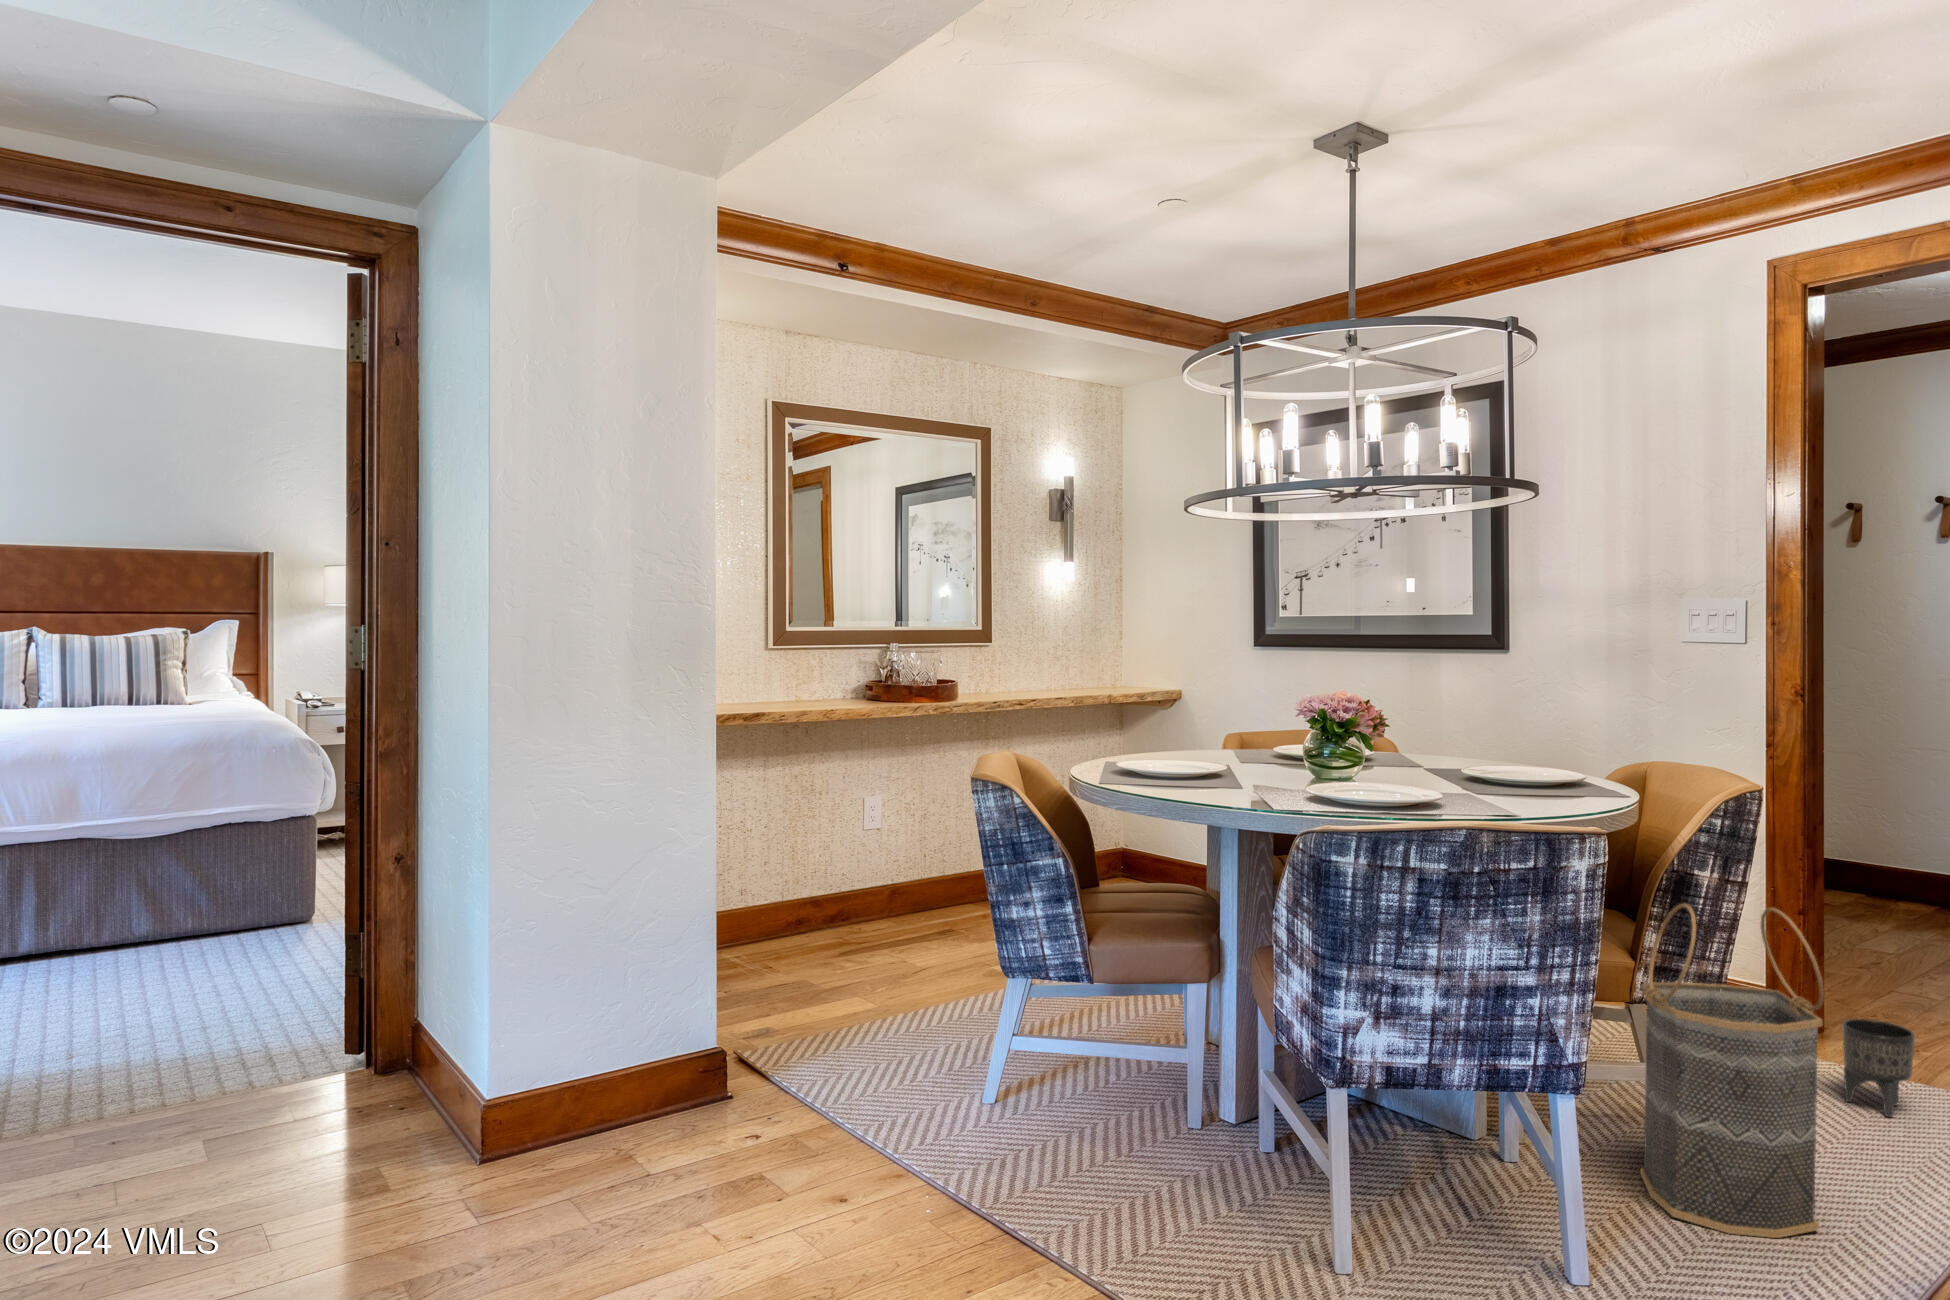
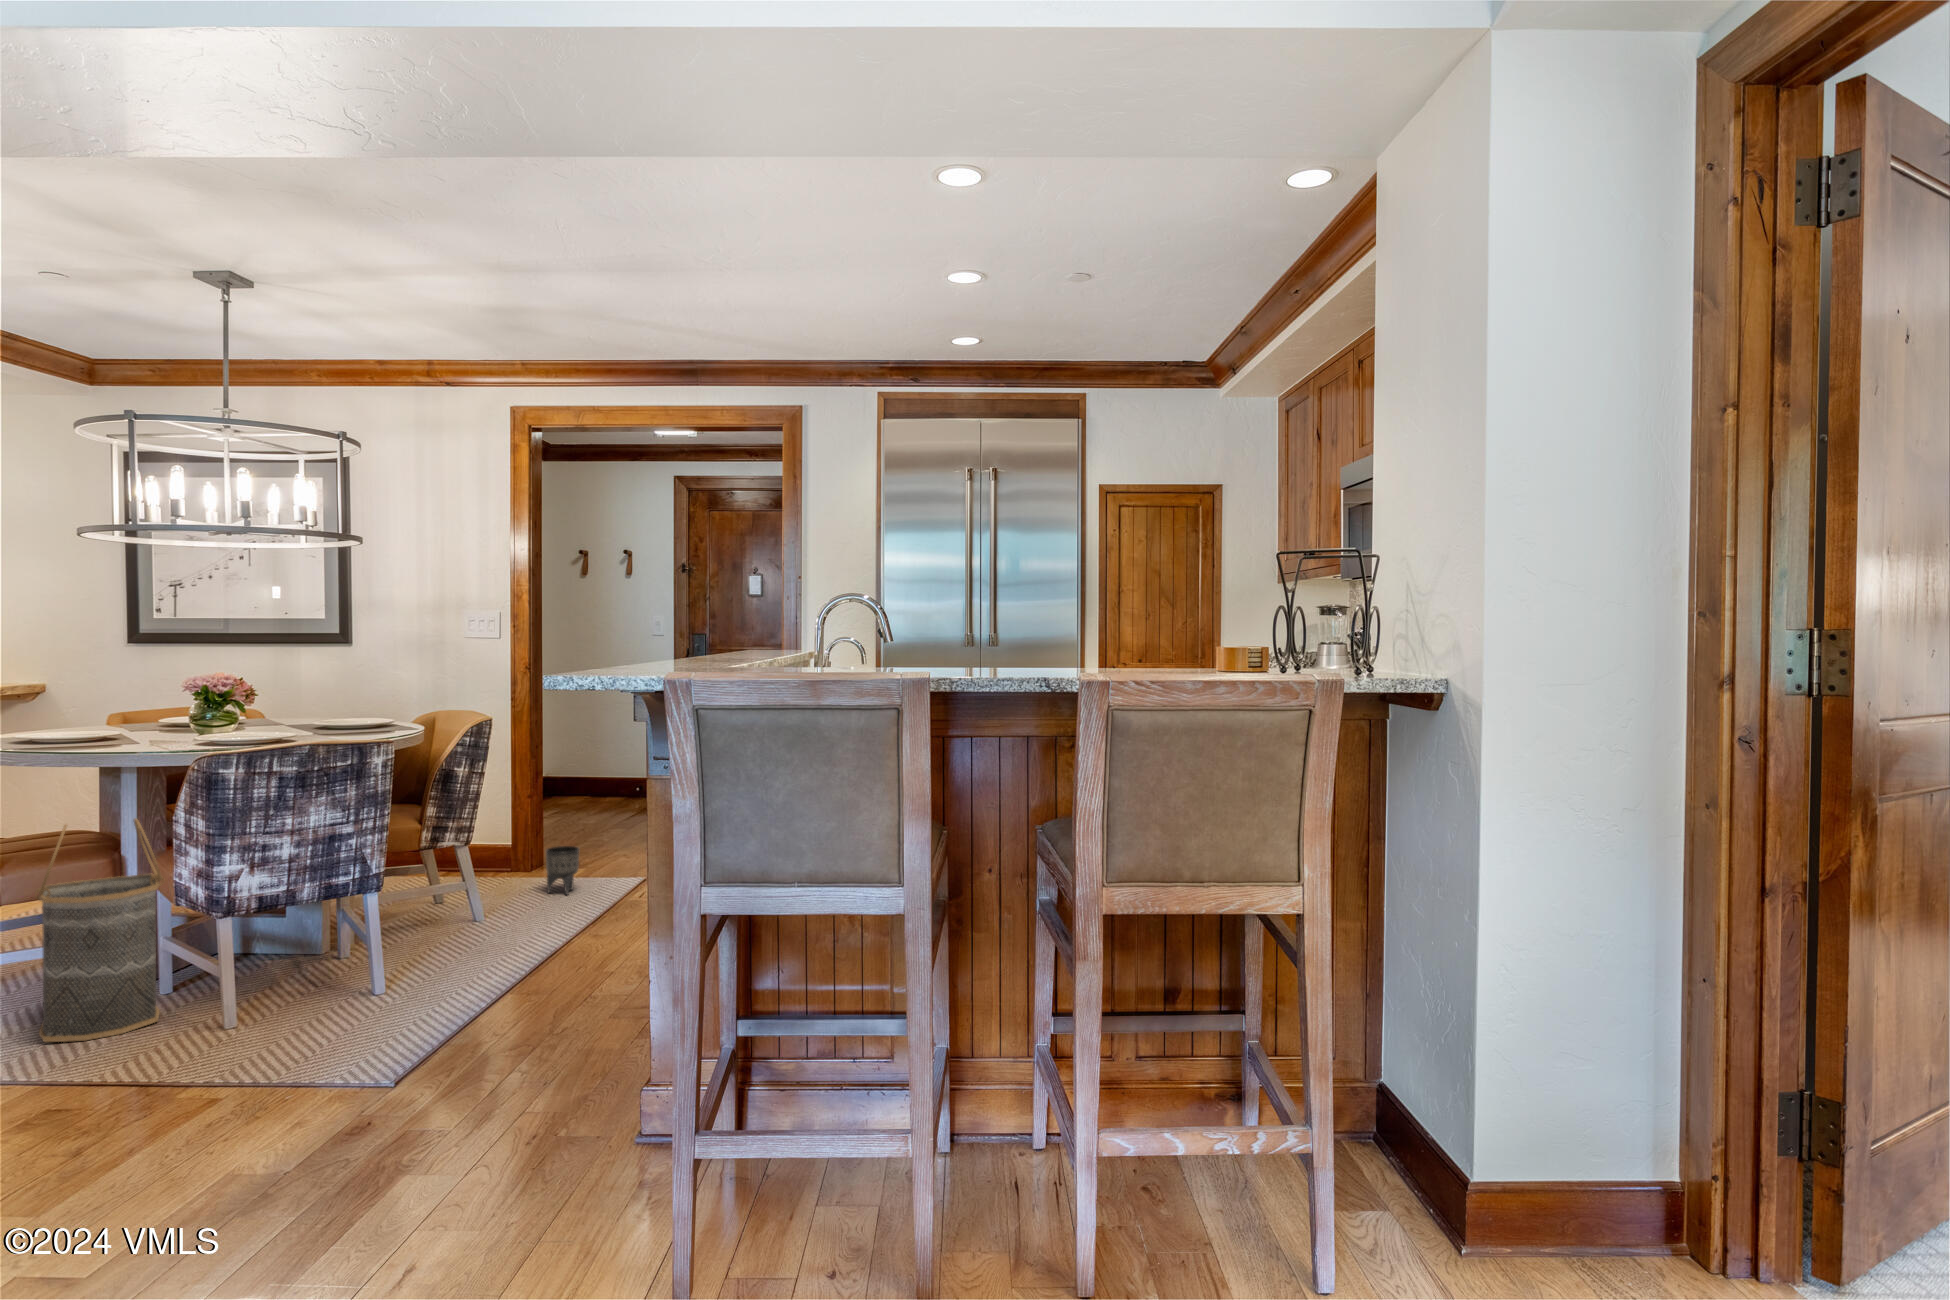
basket: present [1640,904,1824,1238] -> present [35,818,164,1042]

